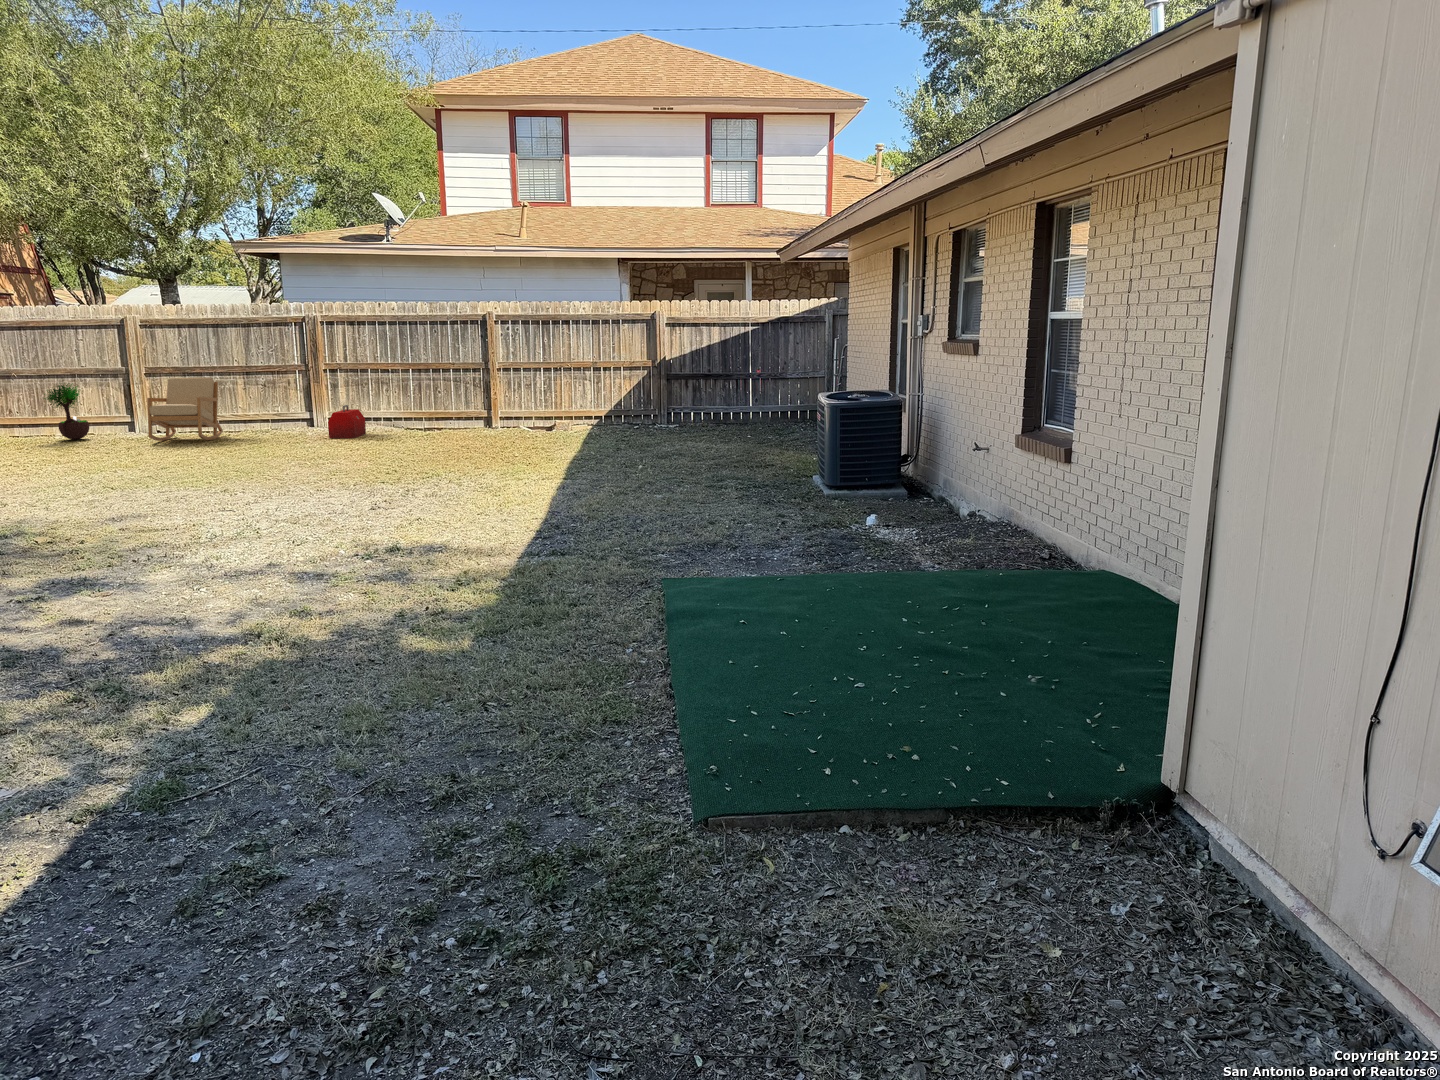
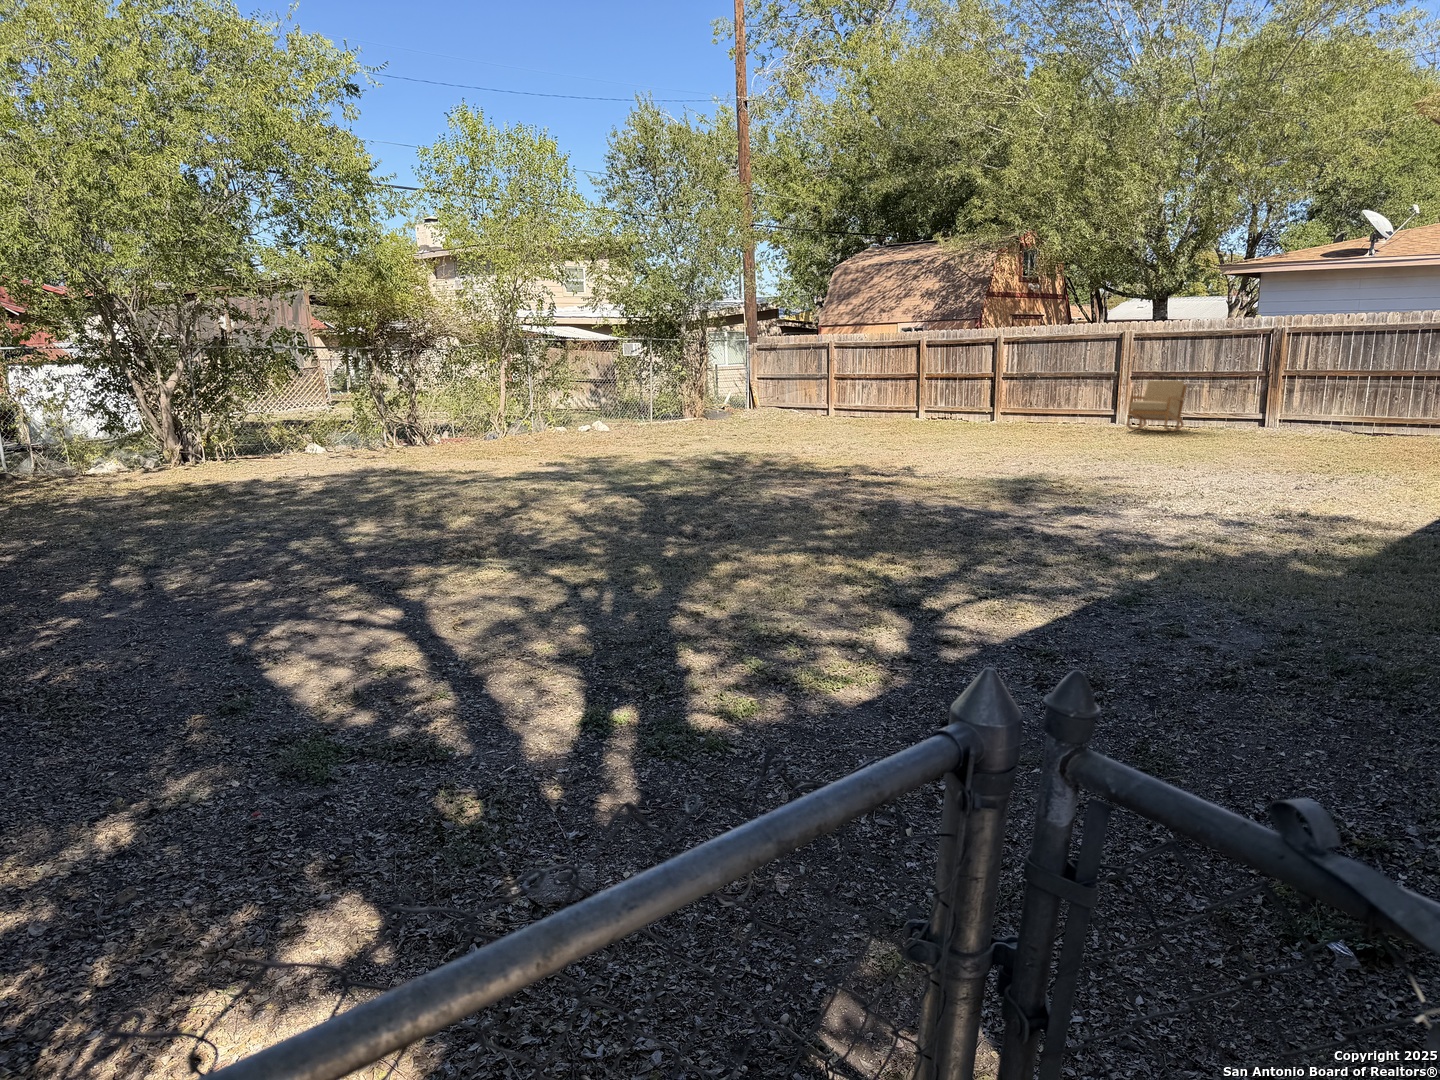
potted tree: present [44,383,89,440] -> none [1058,380,1085,425]
toolbox: present [328,405,366,438] -> none [1276,408,1314,438]

